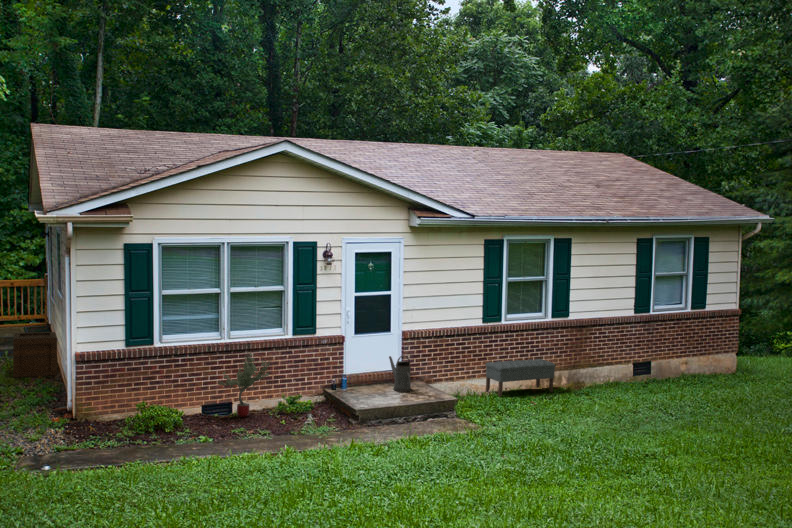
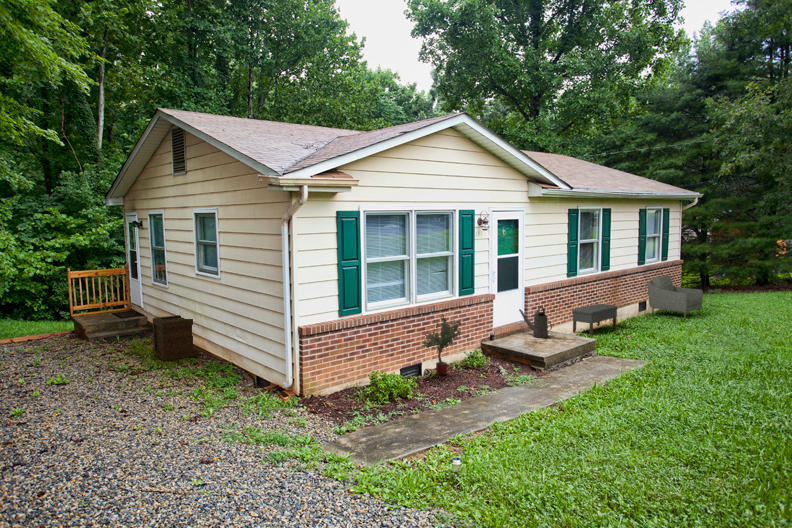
chair: none [647,329,724,391] -> present [646,275,703,319]

